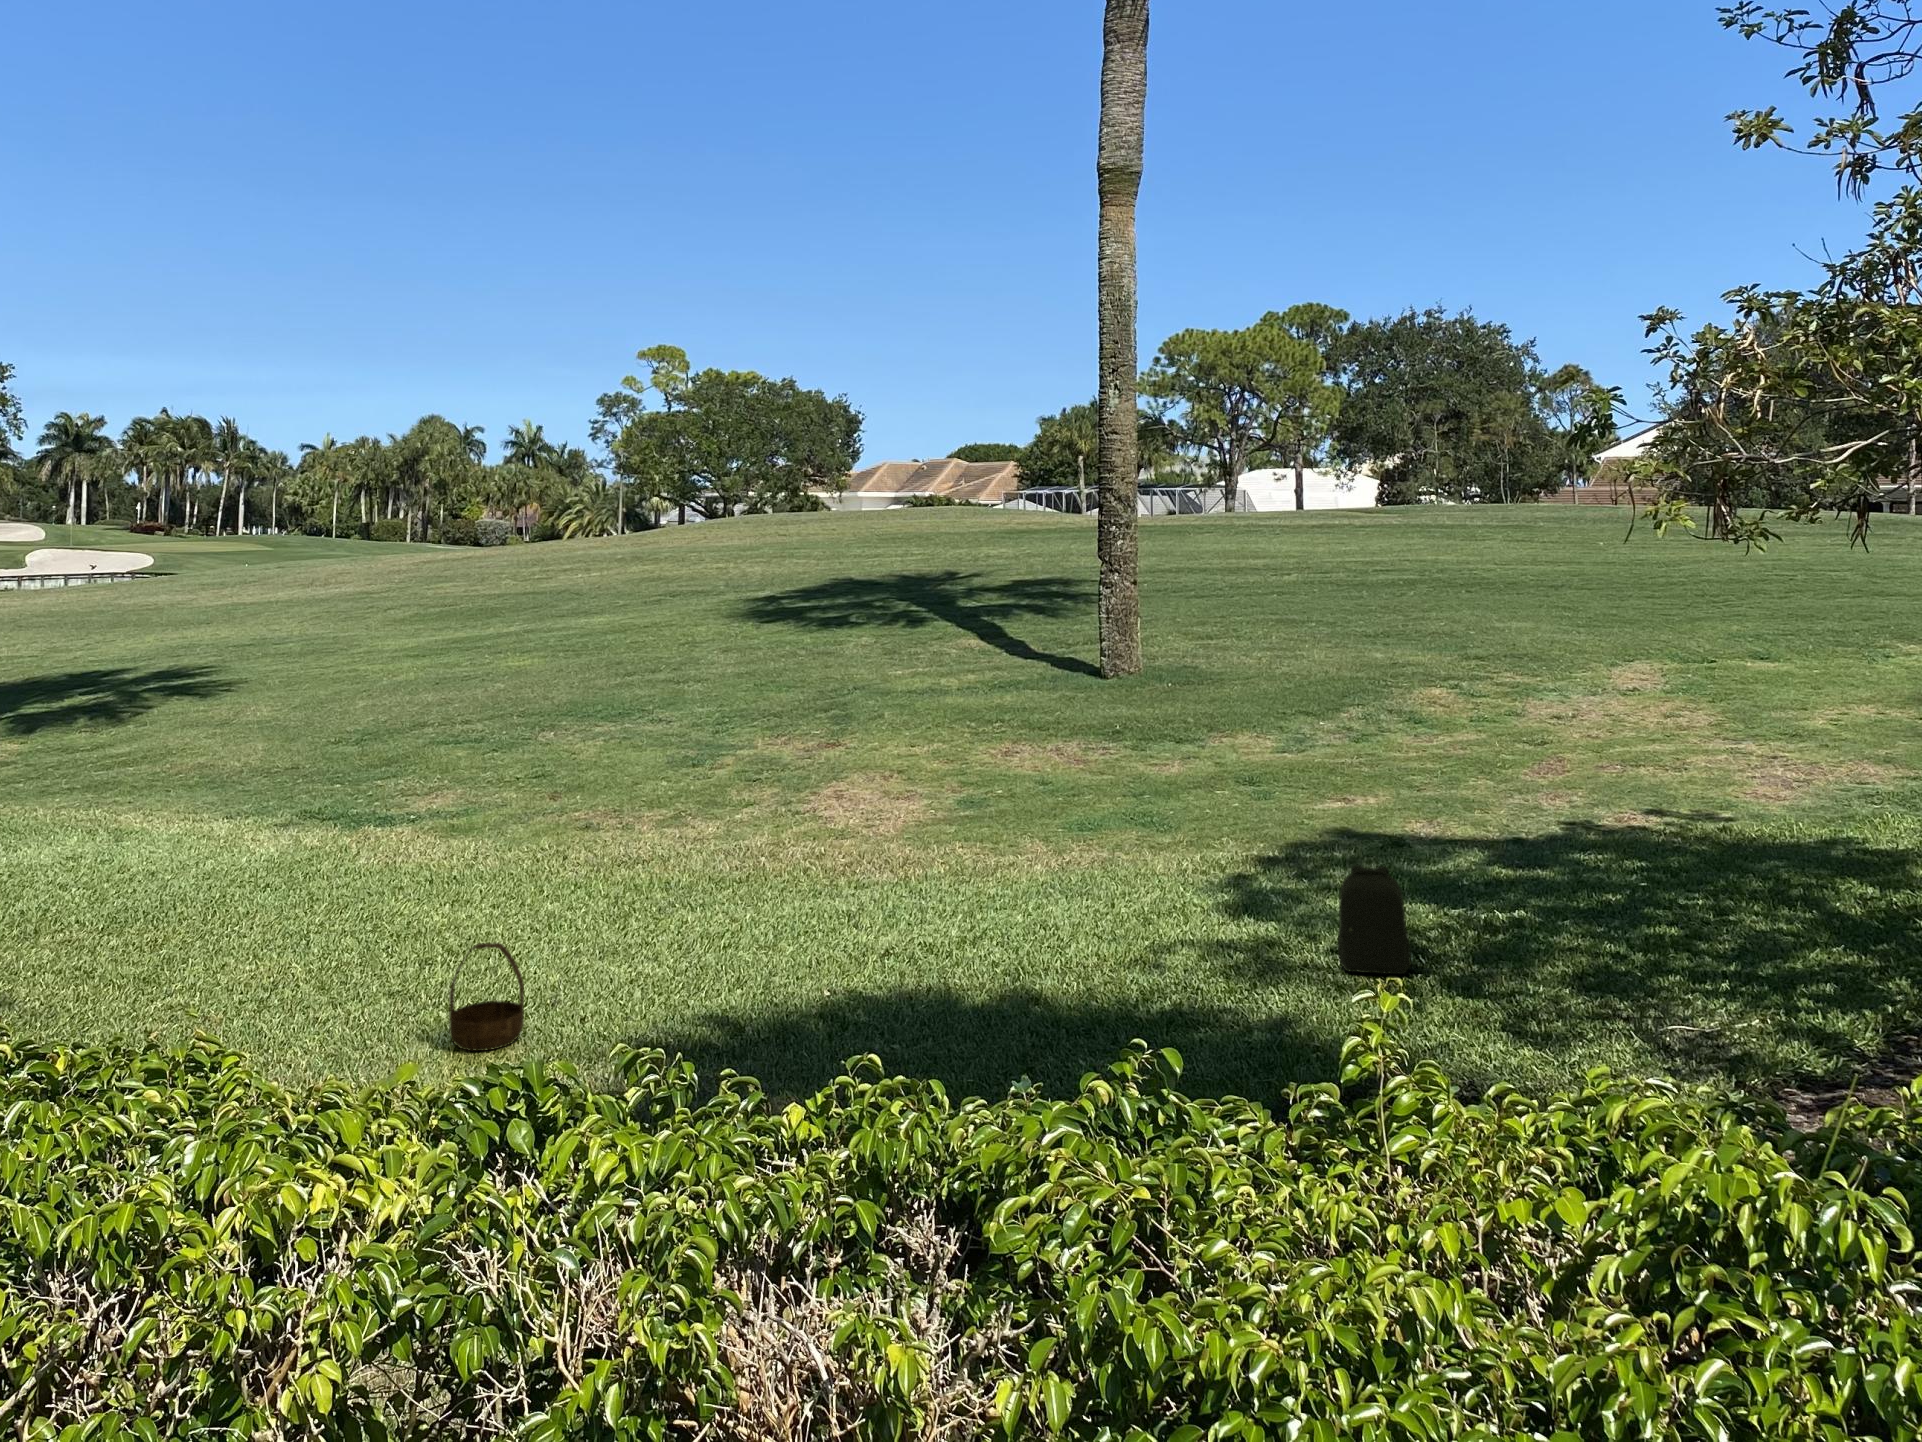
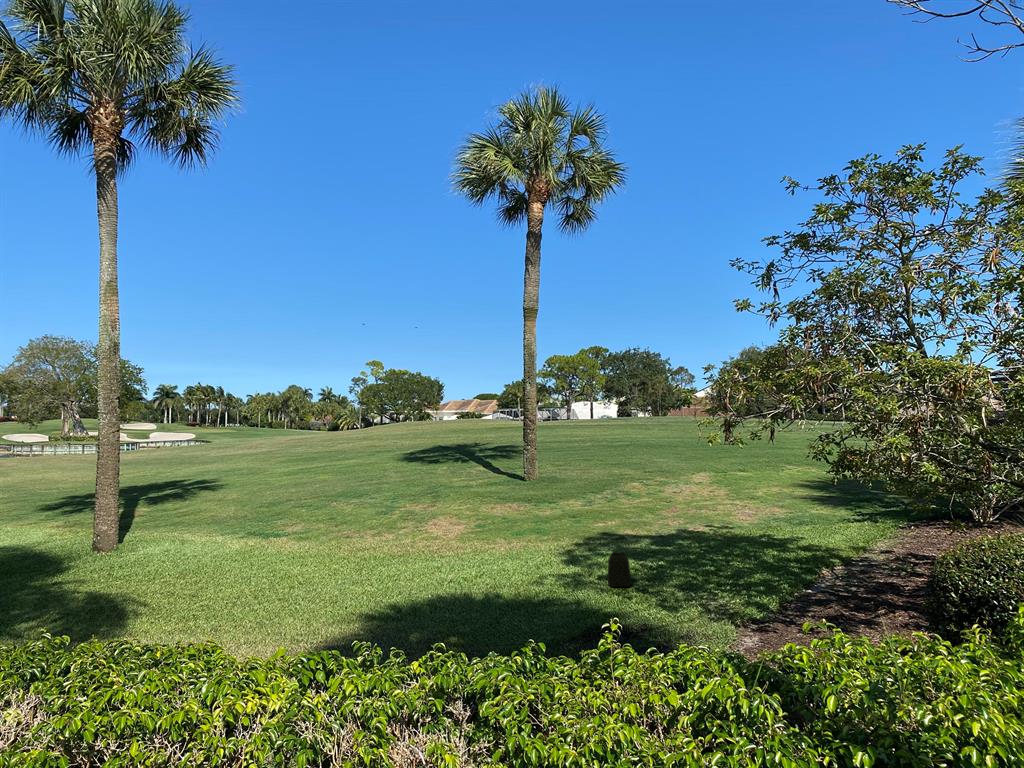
basket: present [449,943,524,1051] -> none [304,584,330,621]

